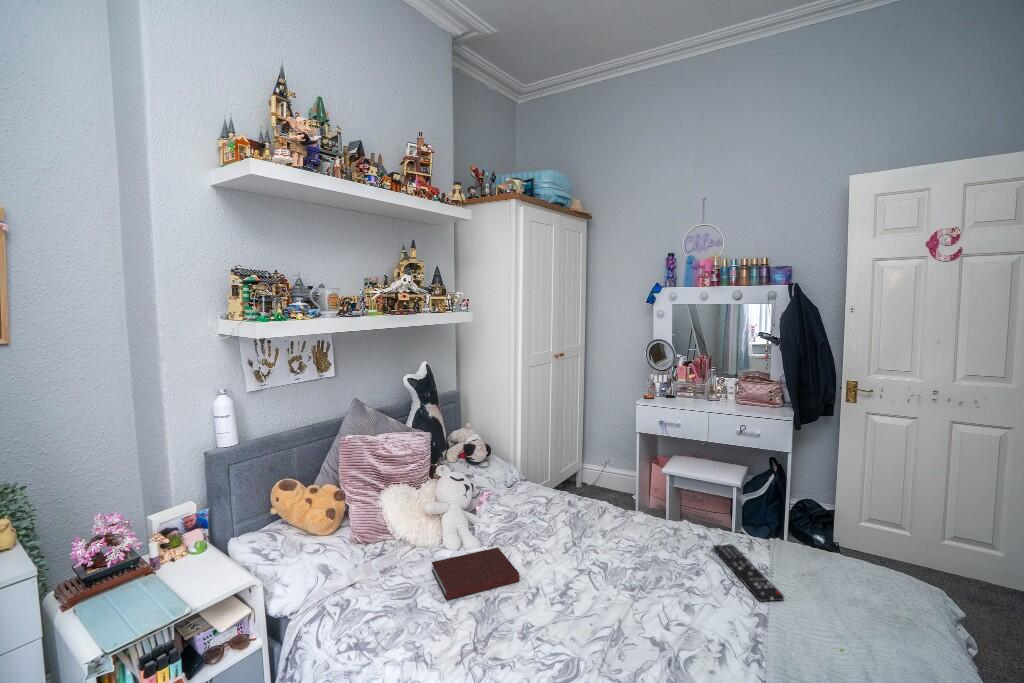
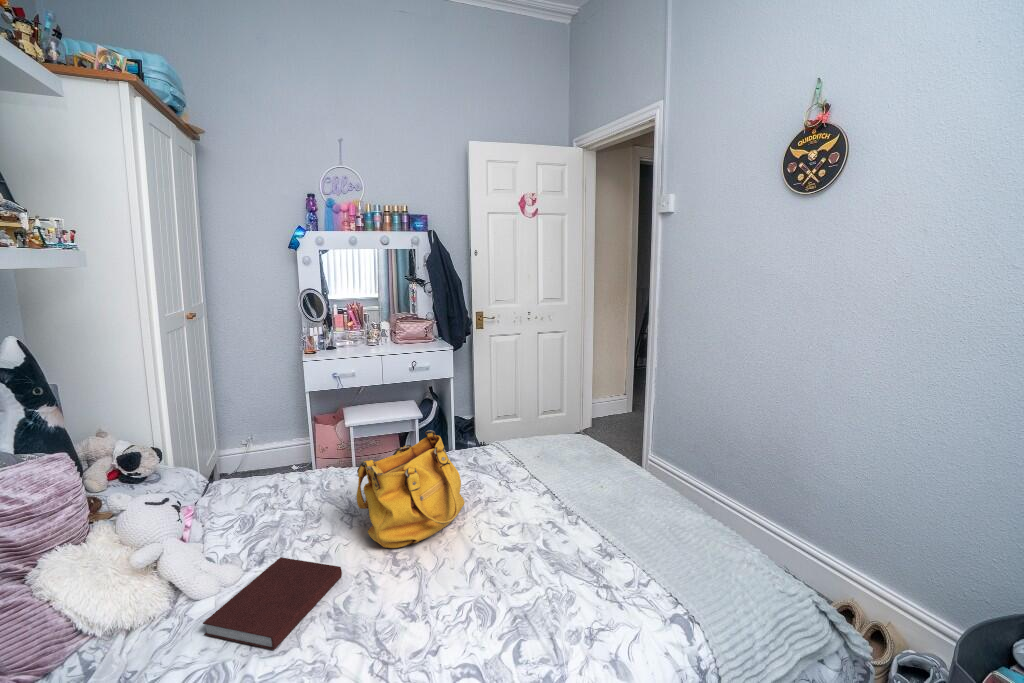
handbag: none [555,492,659,588] -> present [357,430,464,548]
remote control: present [713,545,784,601] -> none [473,454,550,484]

